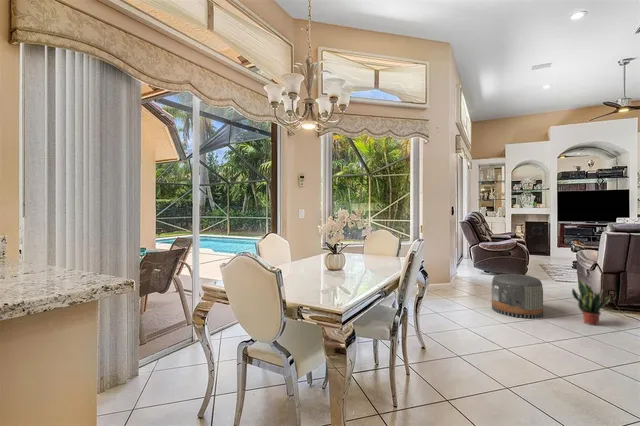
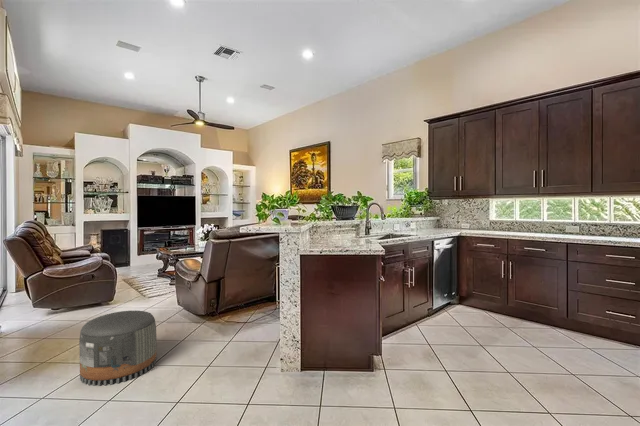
potted plant: present [572,280,610,325] -> none [189,301,224,352]

